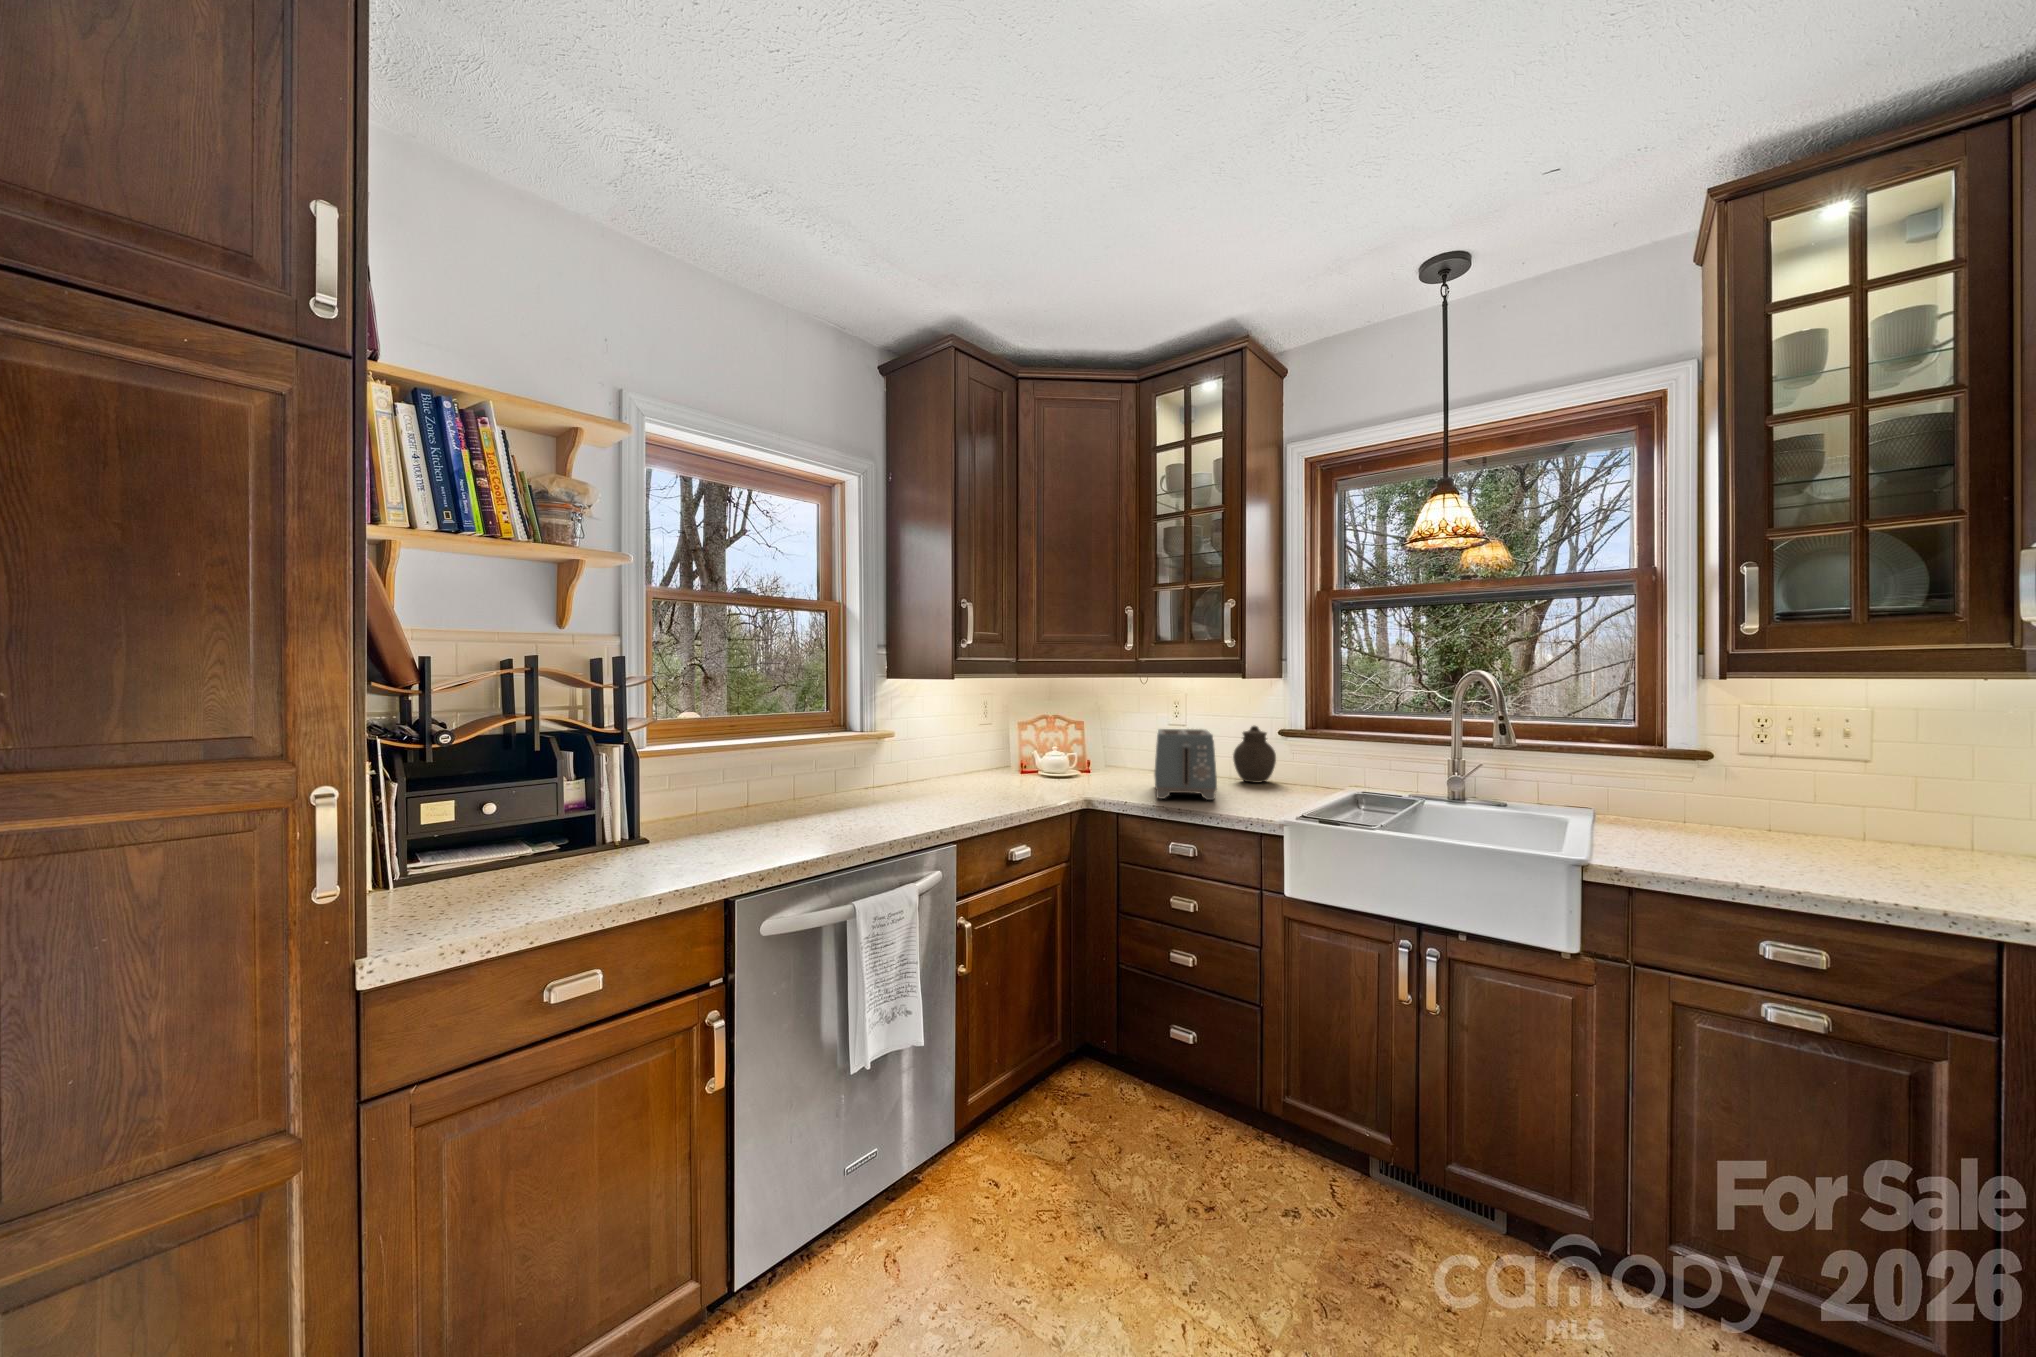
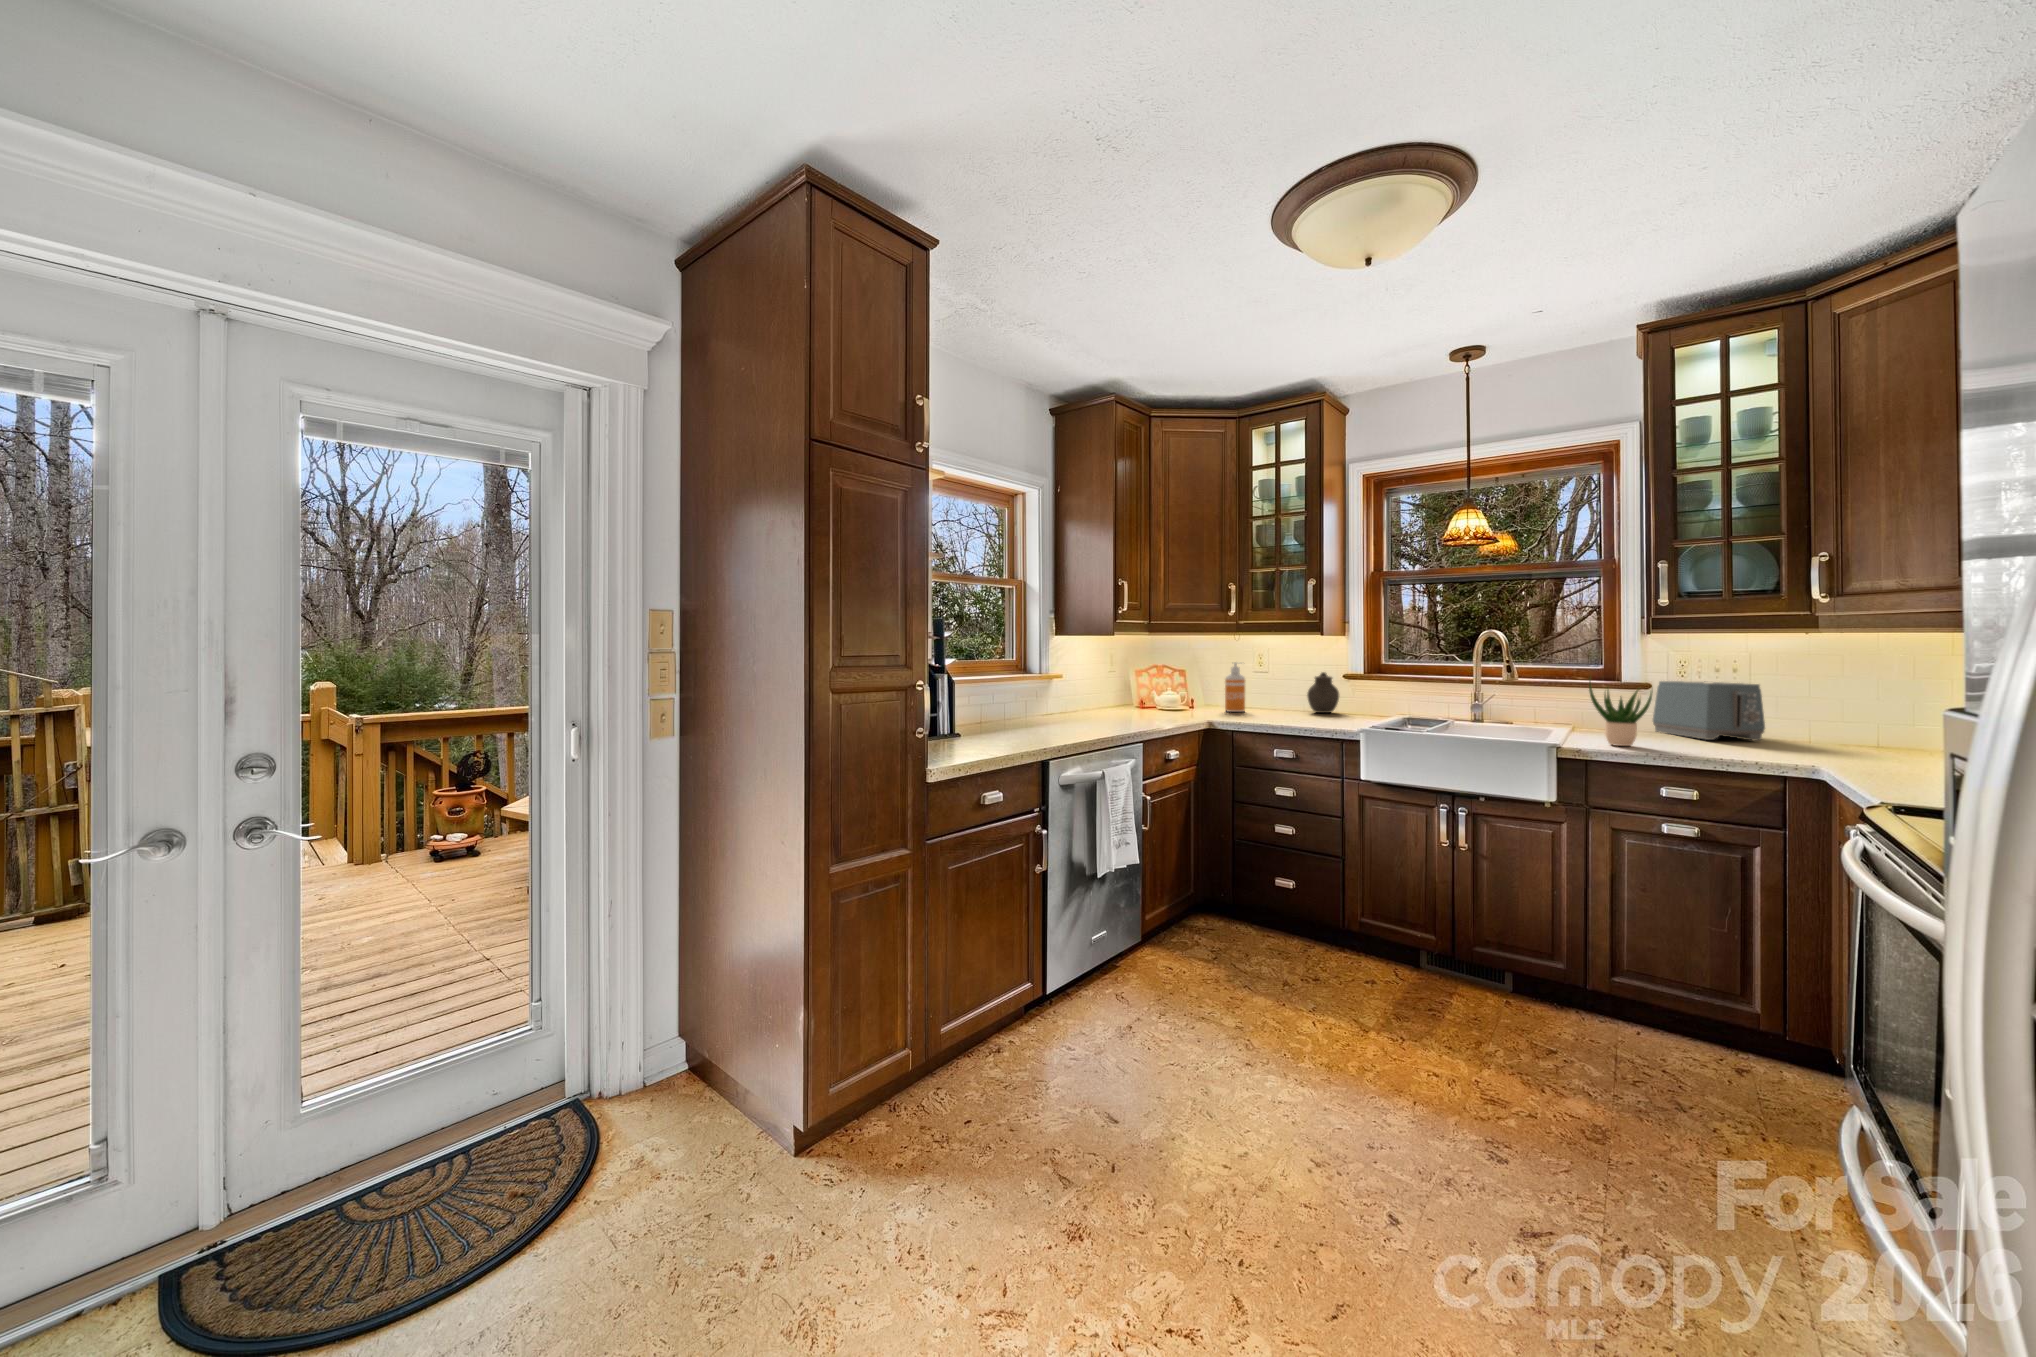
soap dispenser: none [1125,710,1152,778] -> present [1225,662,1245,712]
toaster: present [1154,729,1217,800] -> present [1653,681,1765,741]
potted plant: none [1632,745,1741,867] -> present [1589,682,1652,746]

